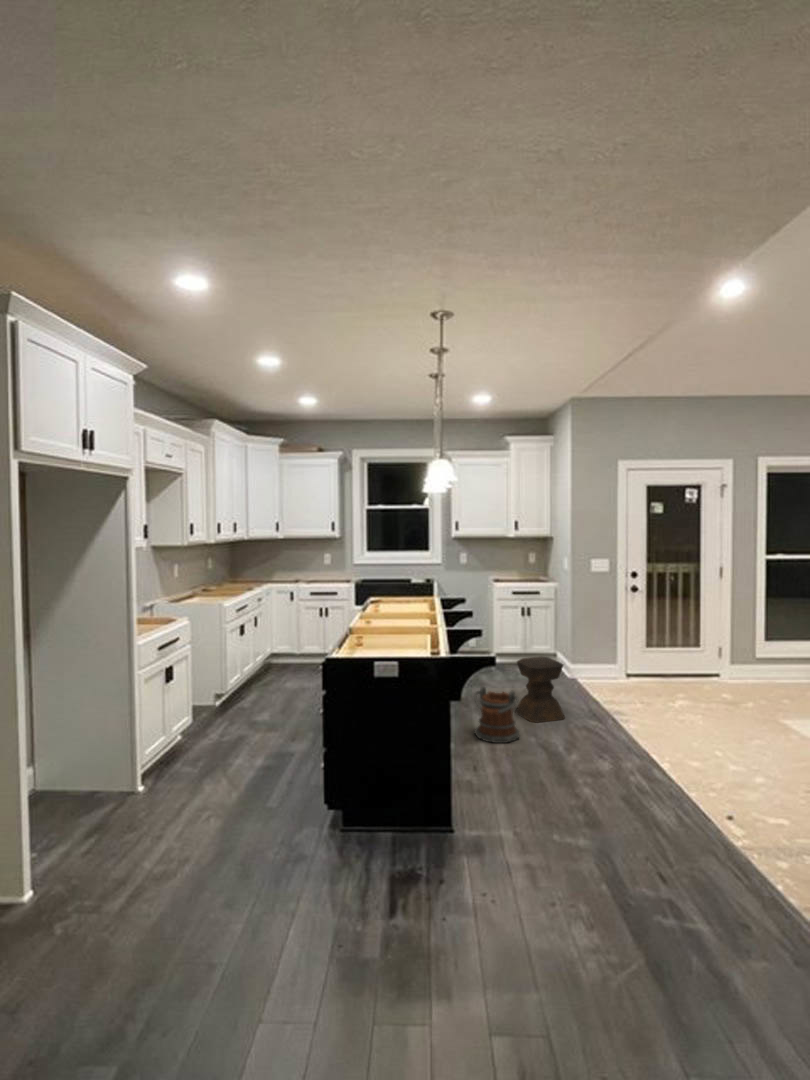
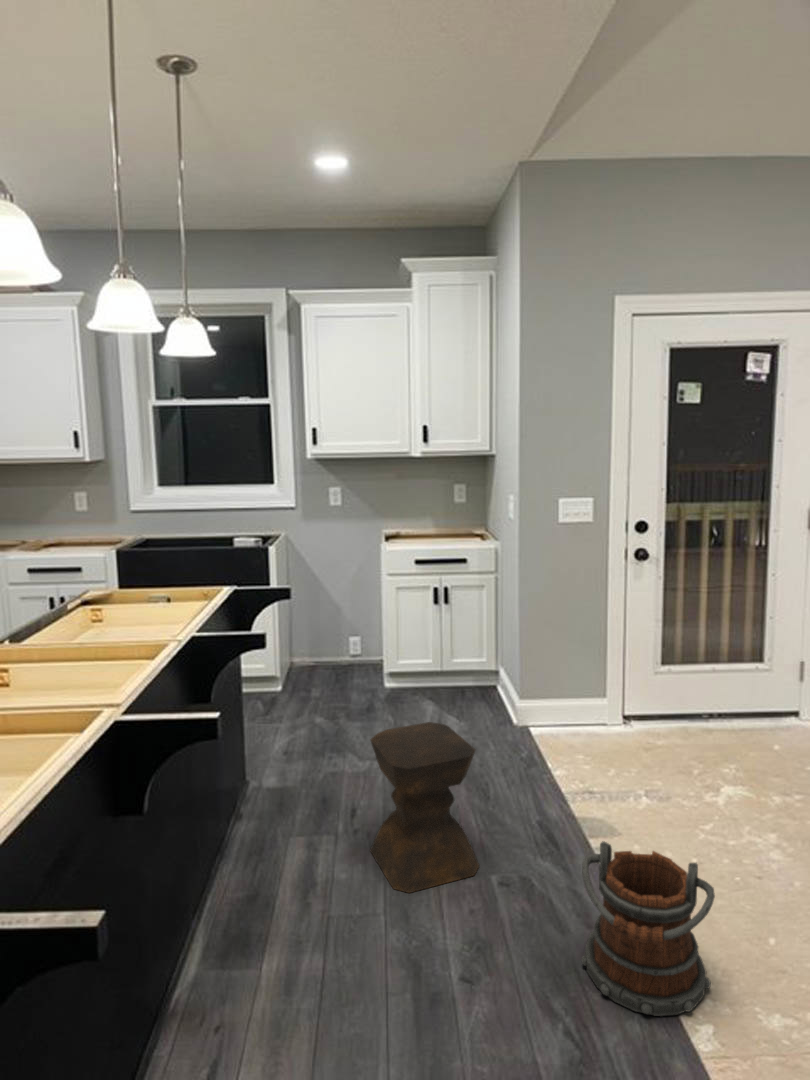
bucket: present [474,687,519,743] -> present [581,841,715,1016]

